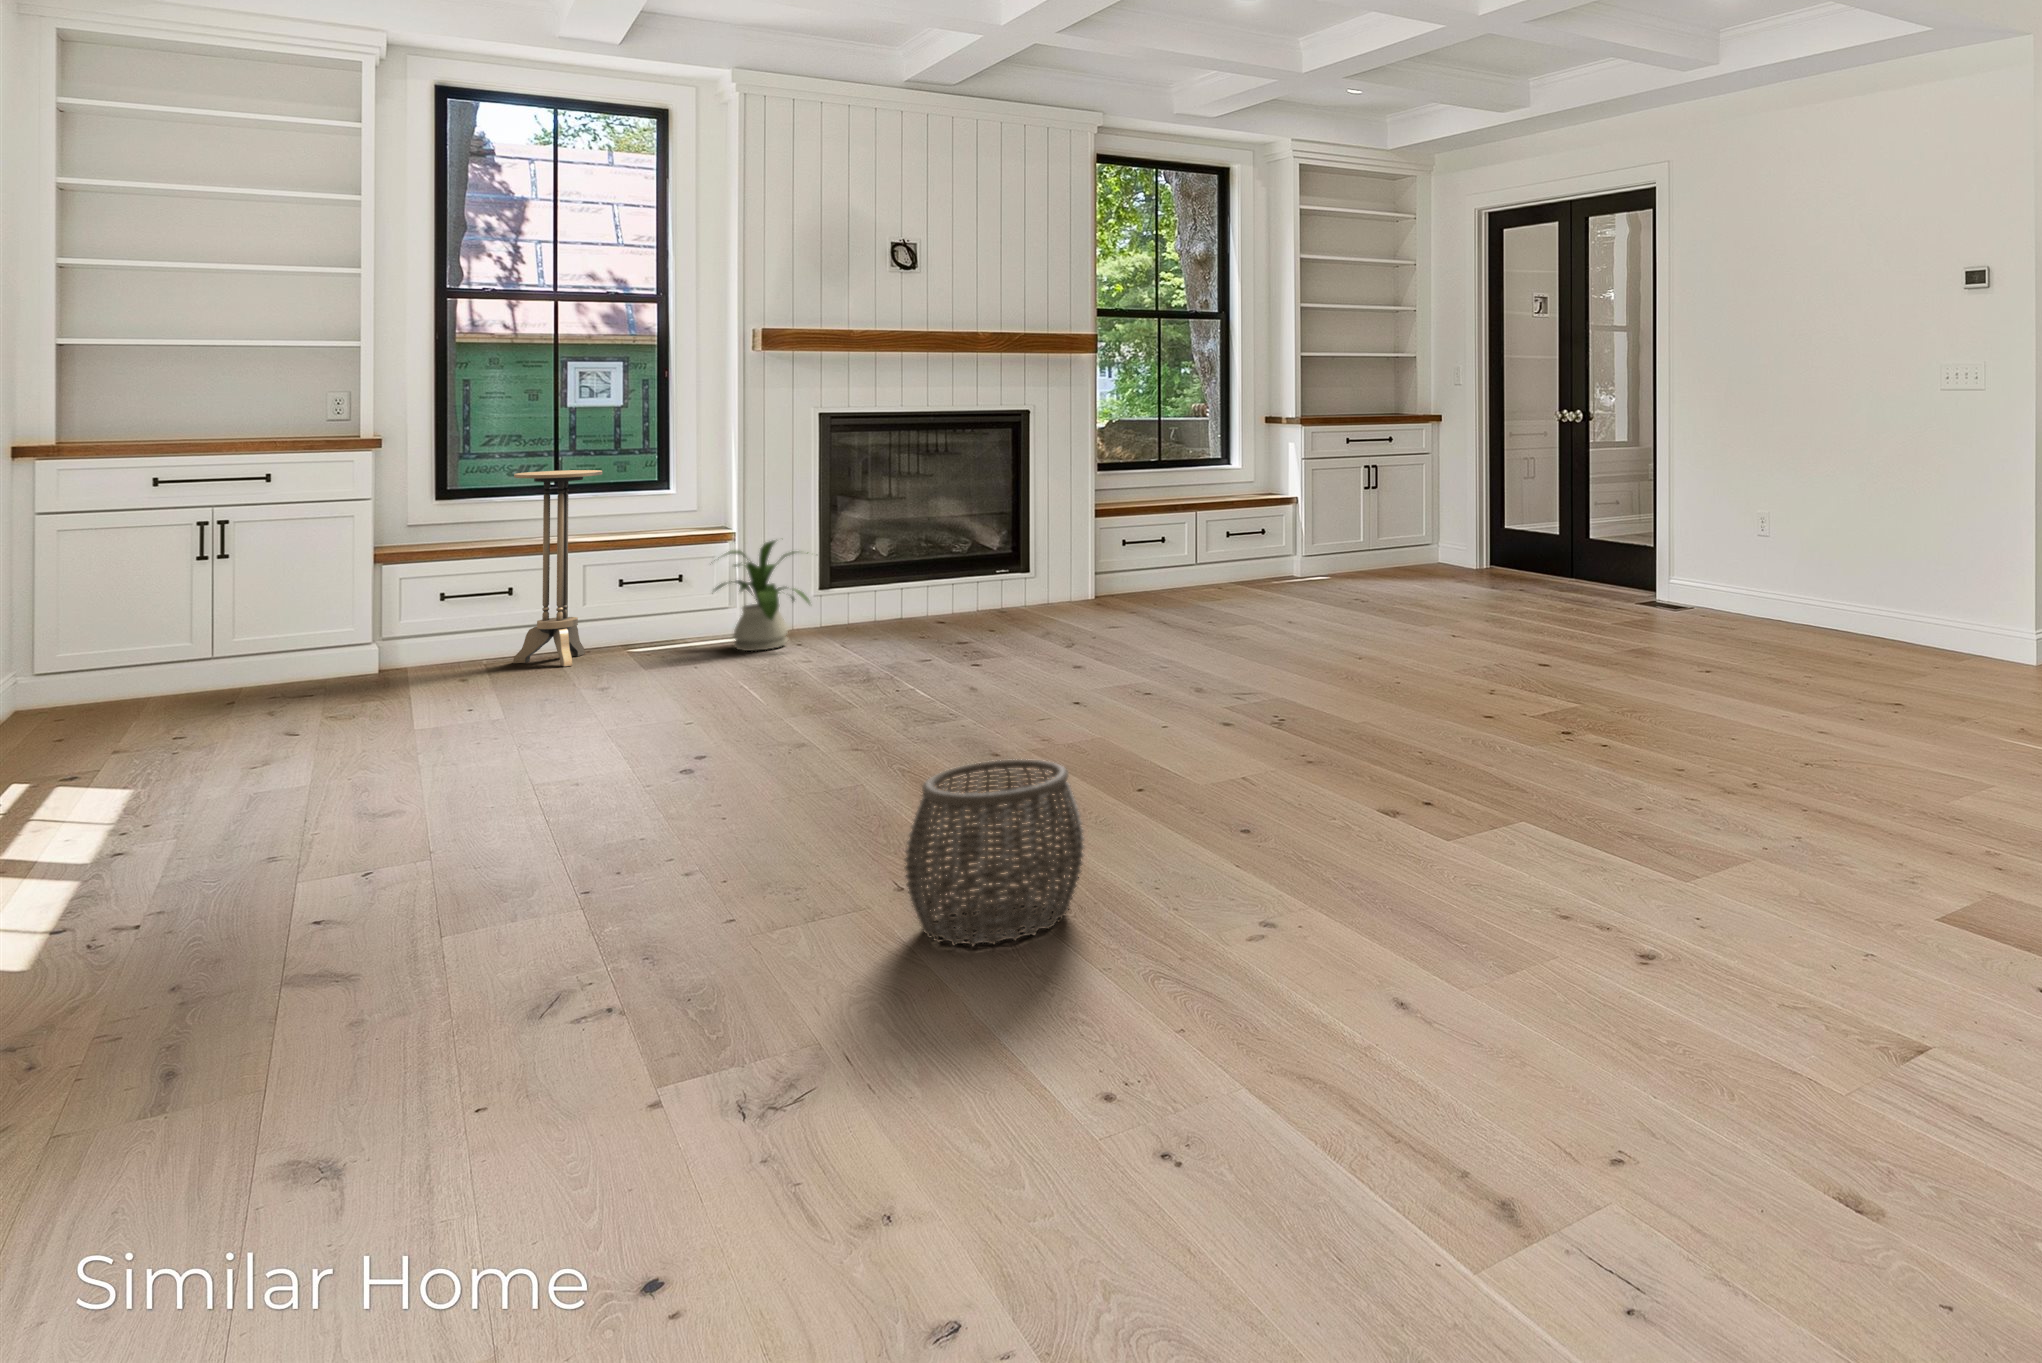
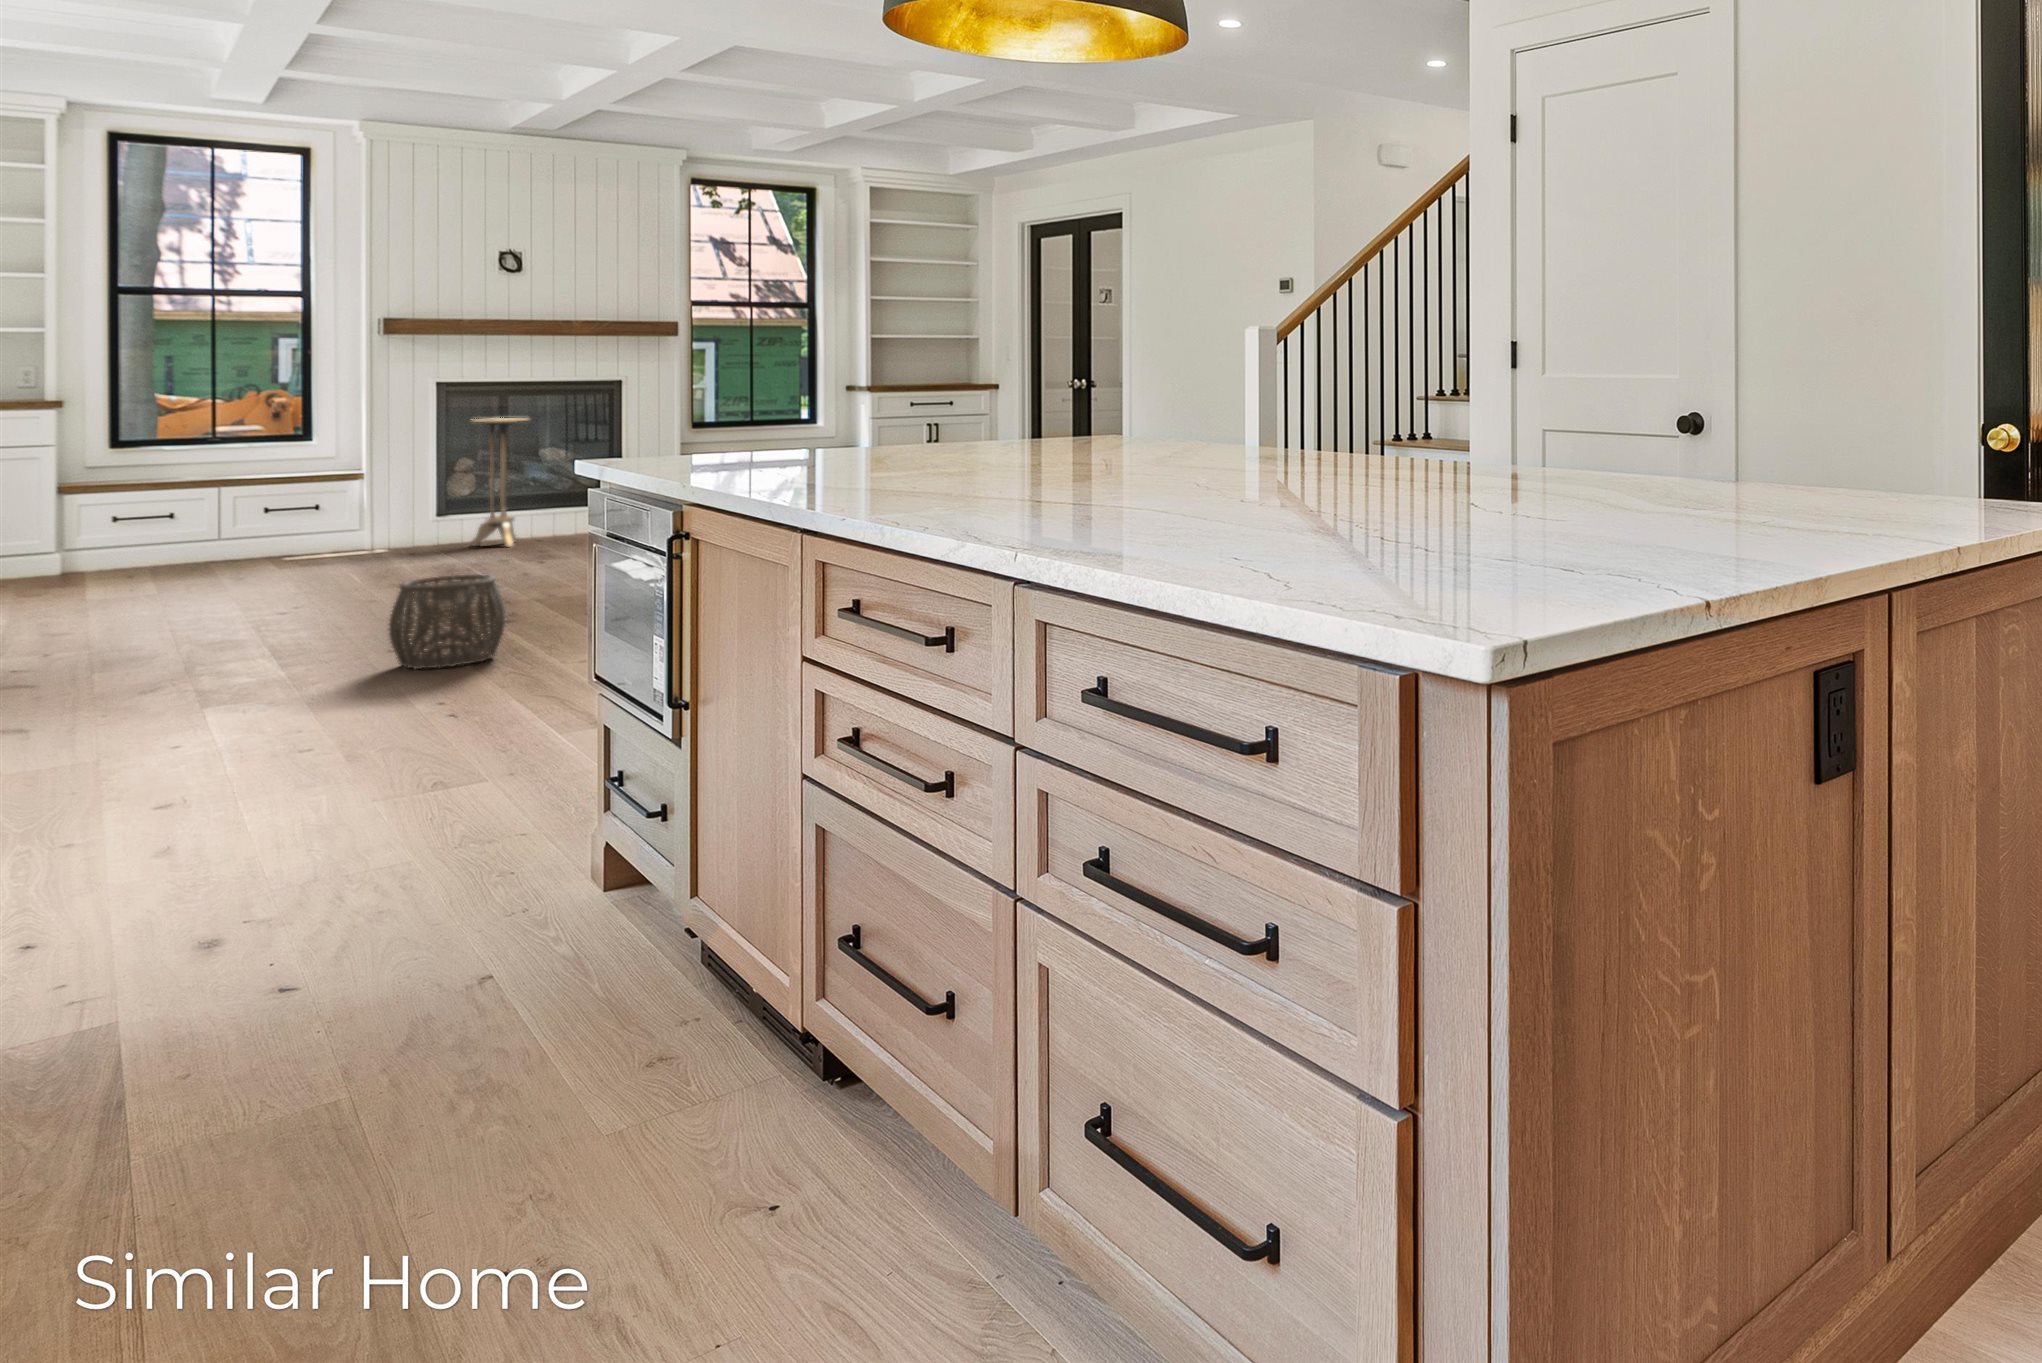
side table: present [513,470,602,666] -> present [470,418,529,547]
house plant: present [714,541,810,651] -> none [337,476,431,560]

